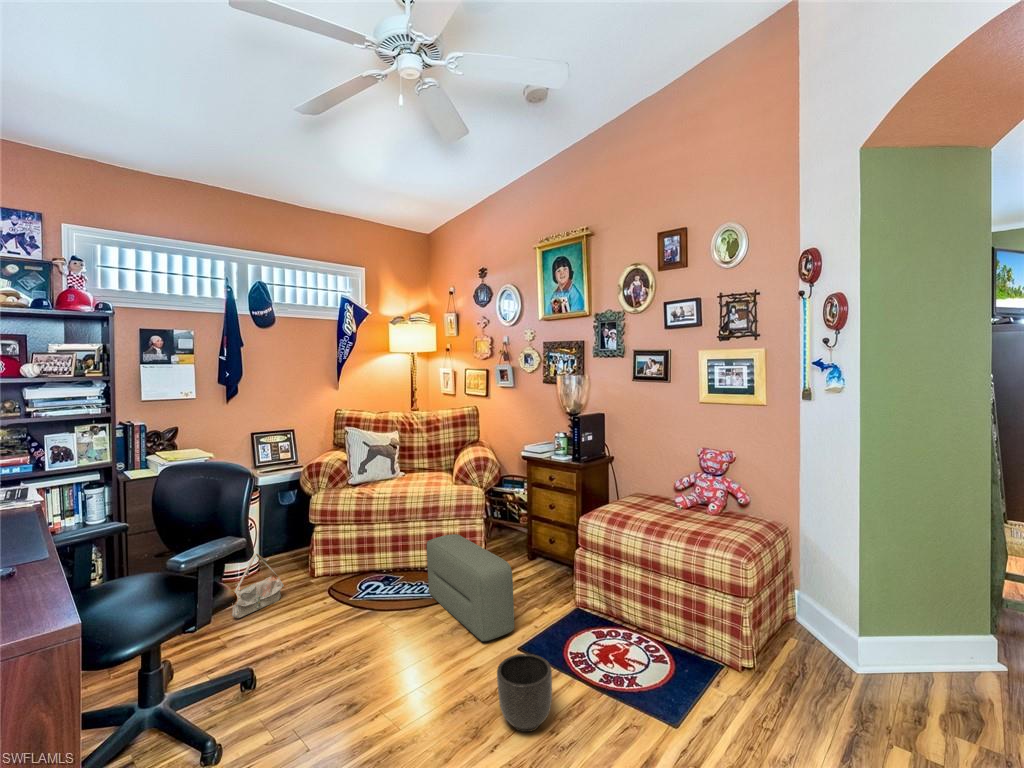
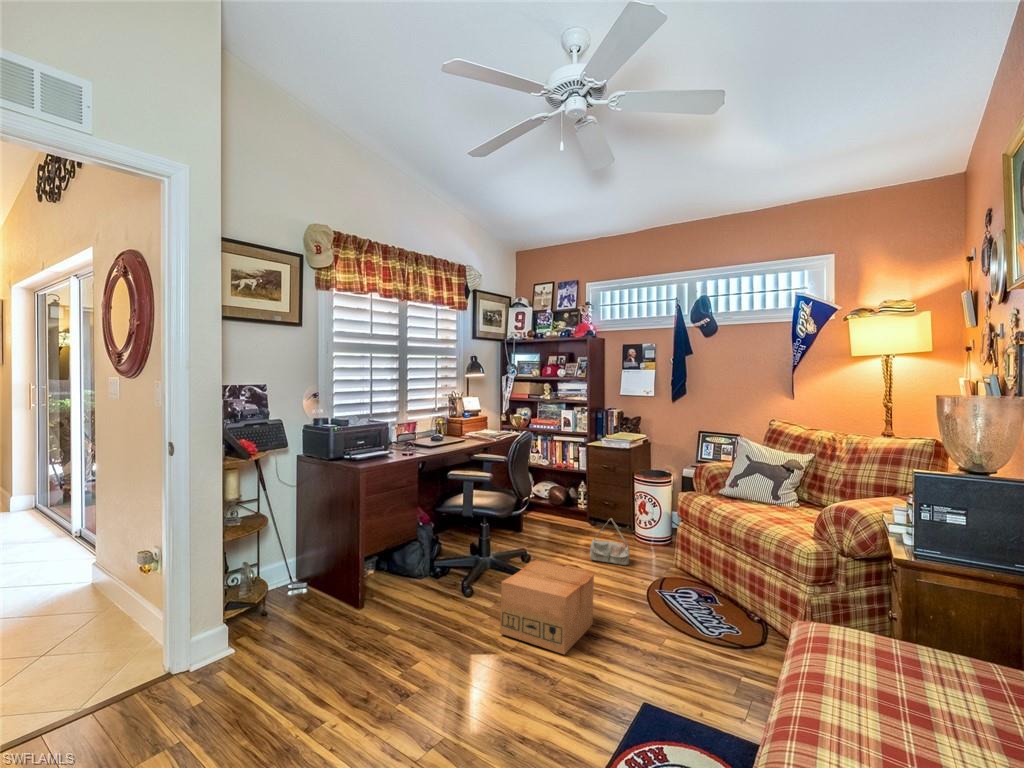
pouf: present [427,534,514,641] -> none [635,568,740,691]
cardboard box: none [305,595,432,729] -> present [500,560,594,654]
planter: present [497,654,552,732] -> none [511,655,564,730]

